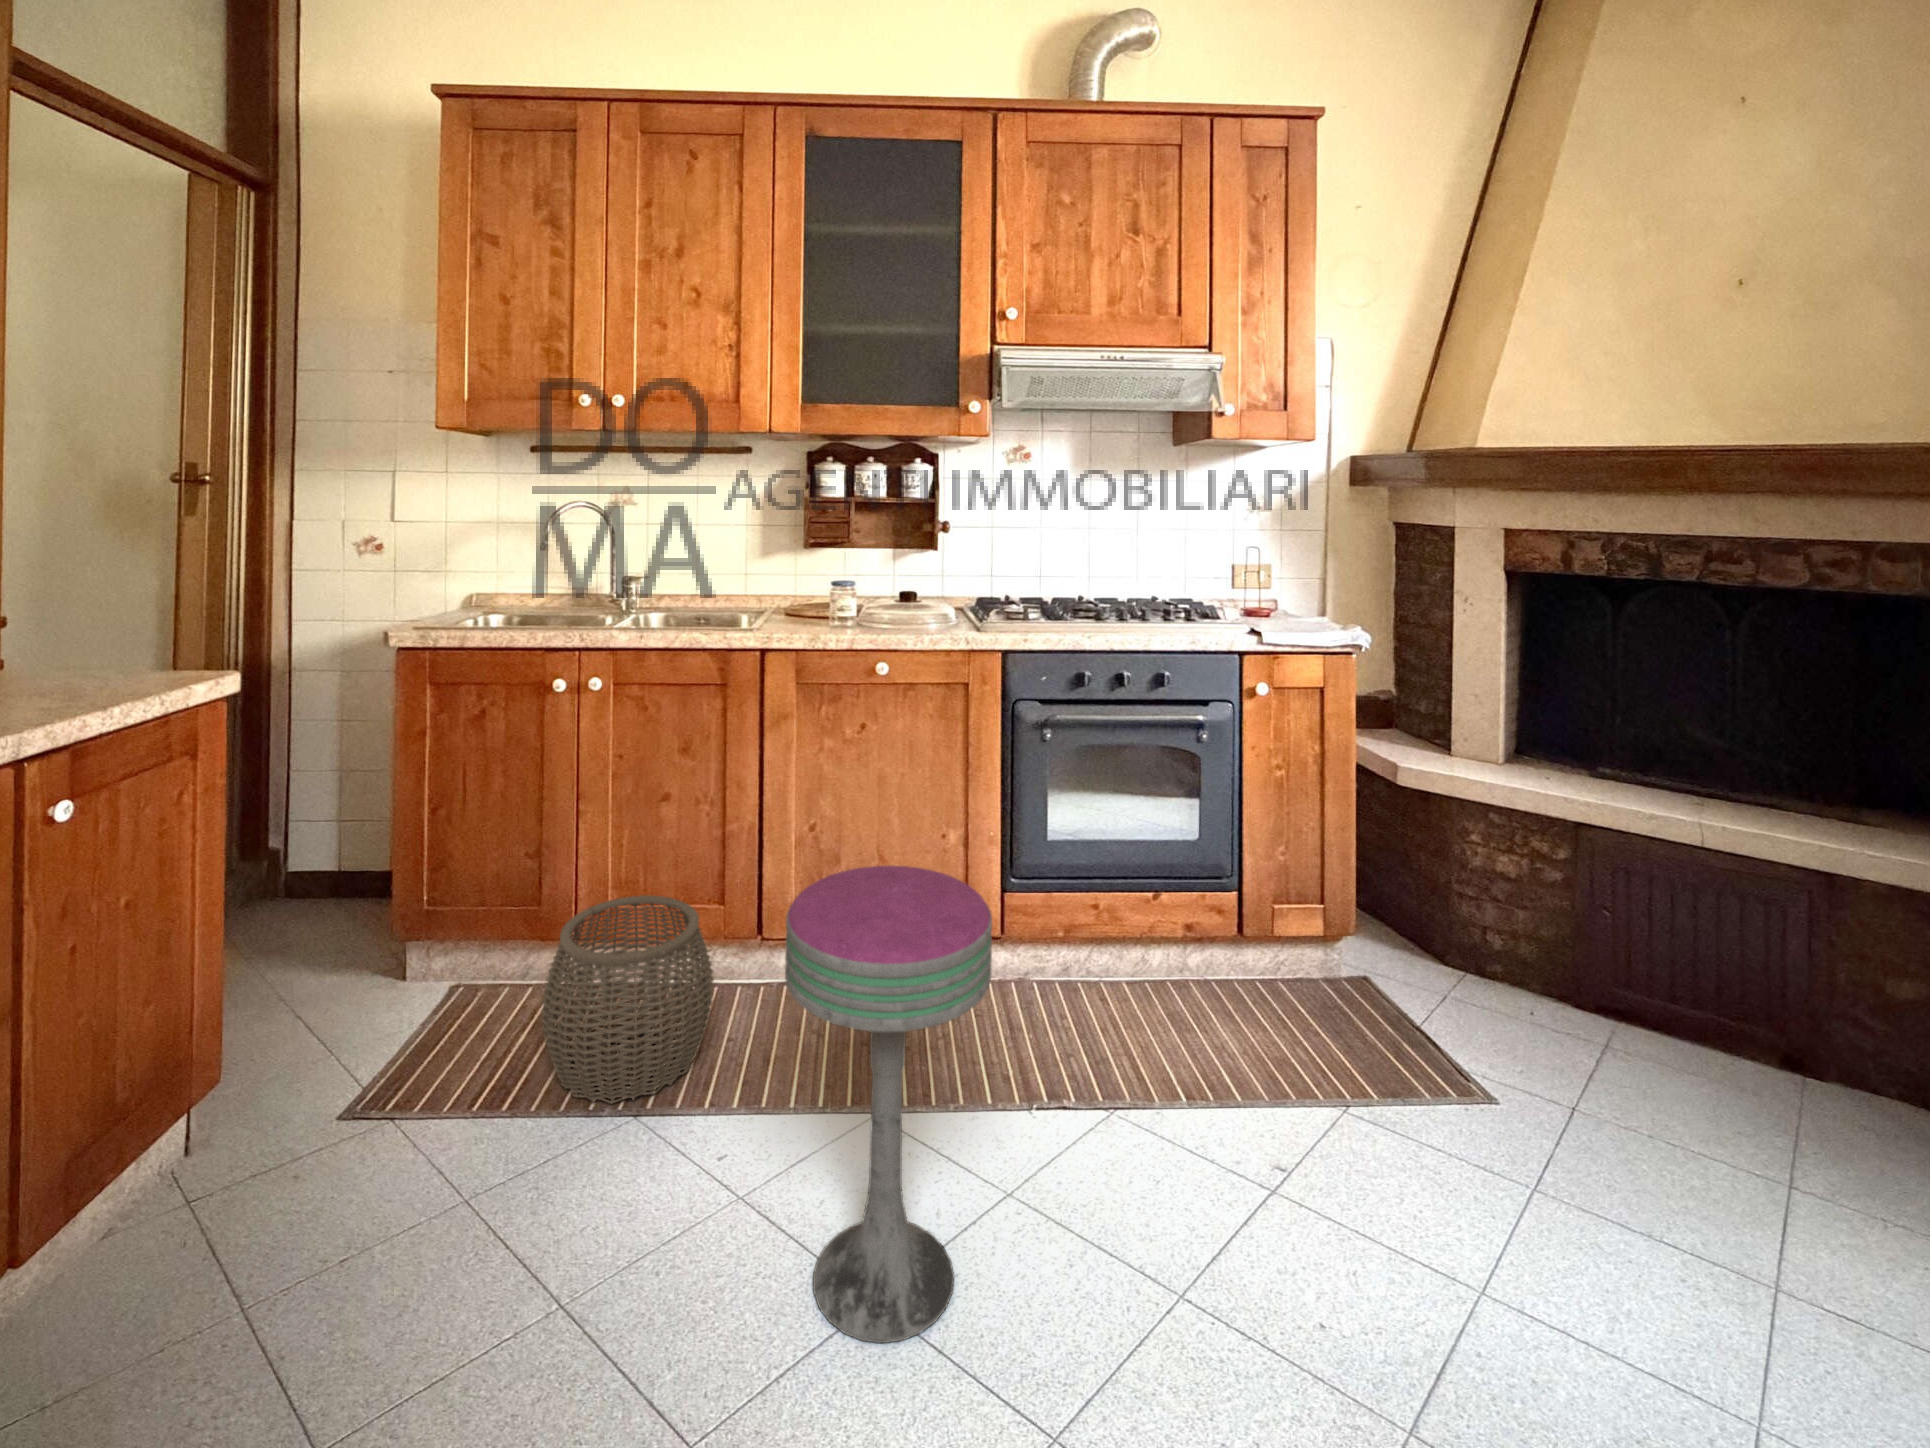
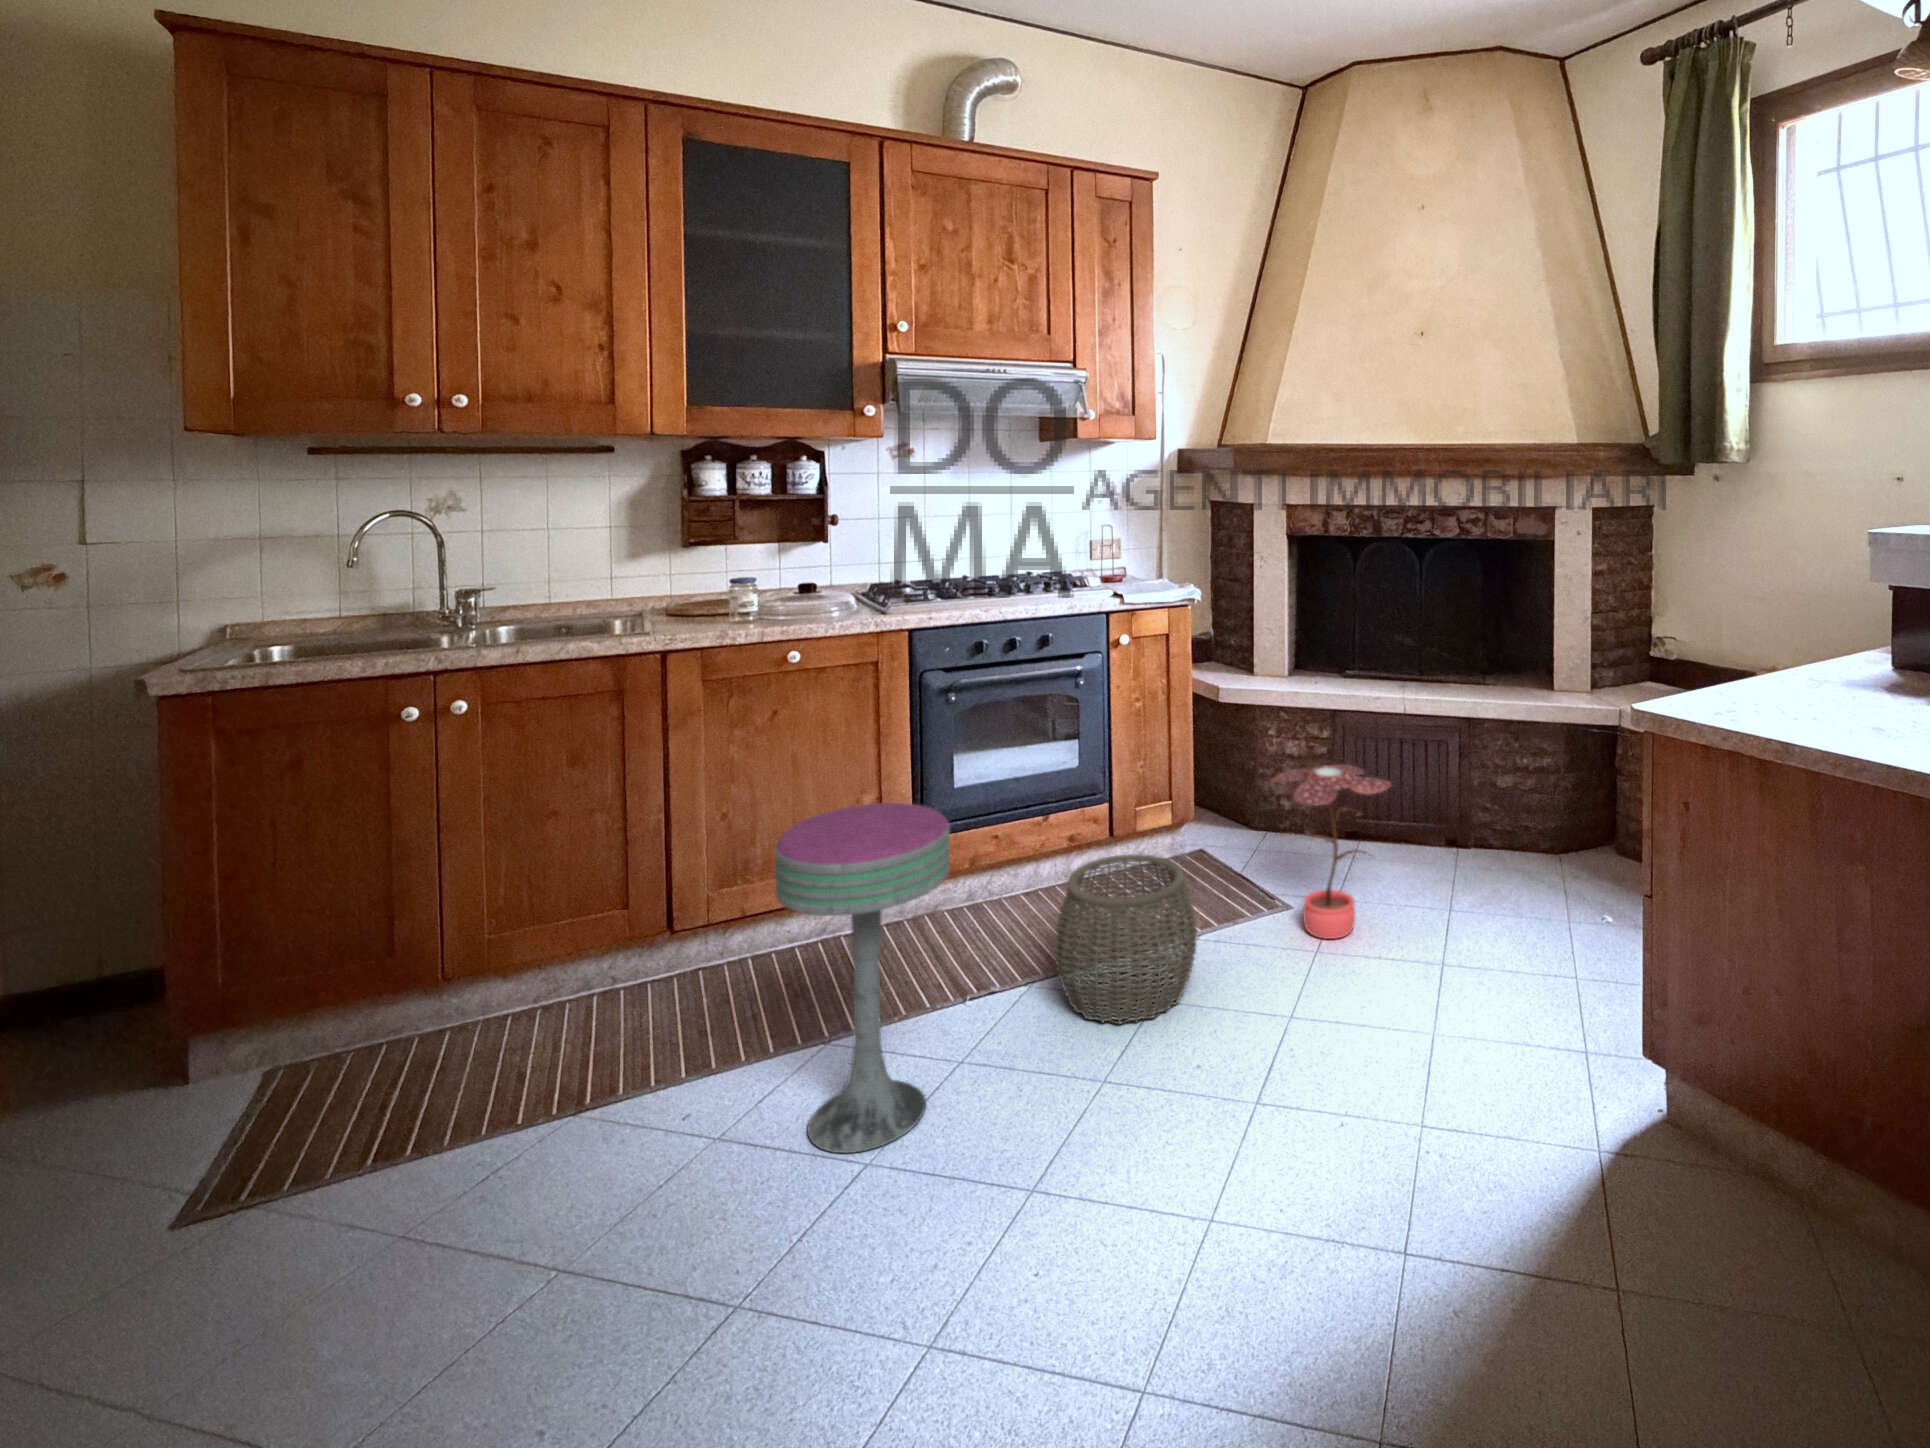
woven basket: present [541,895,714,1104] -> present [1054,855,1197,1024]
potted plant: none [1478,918,1719,1218] -> present [1271,764,1392,939]

